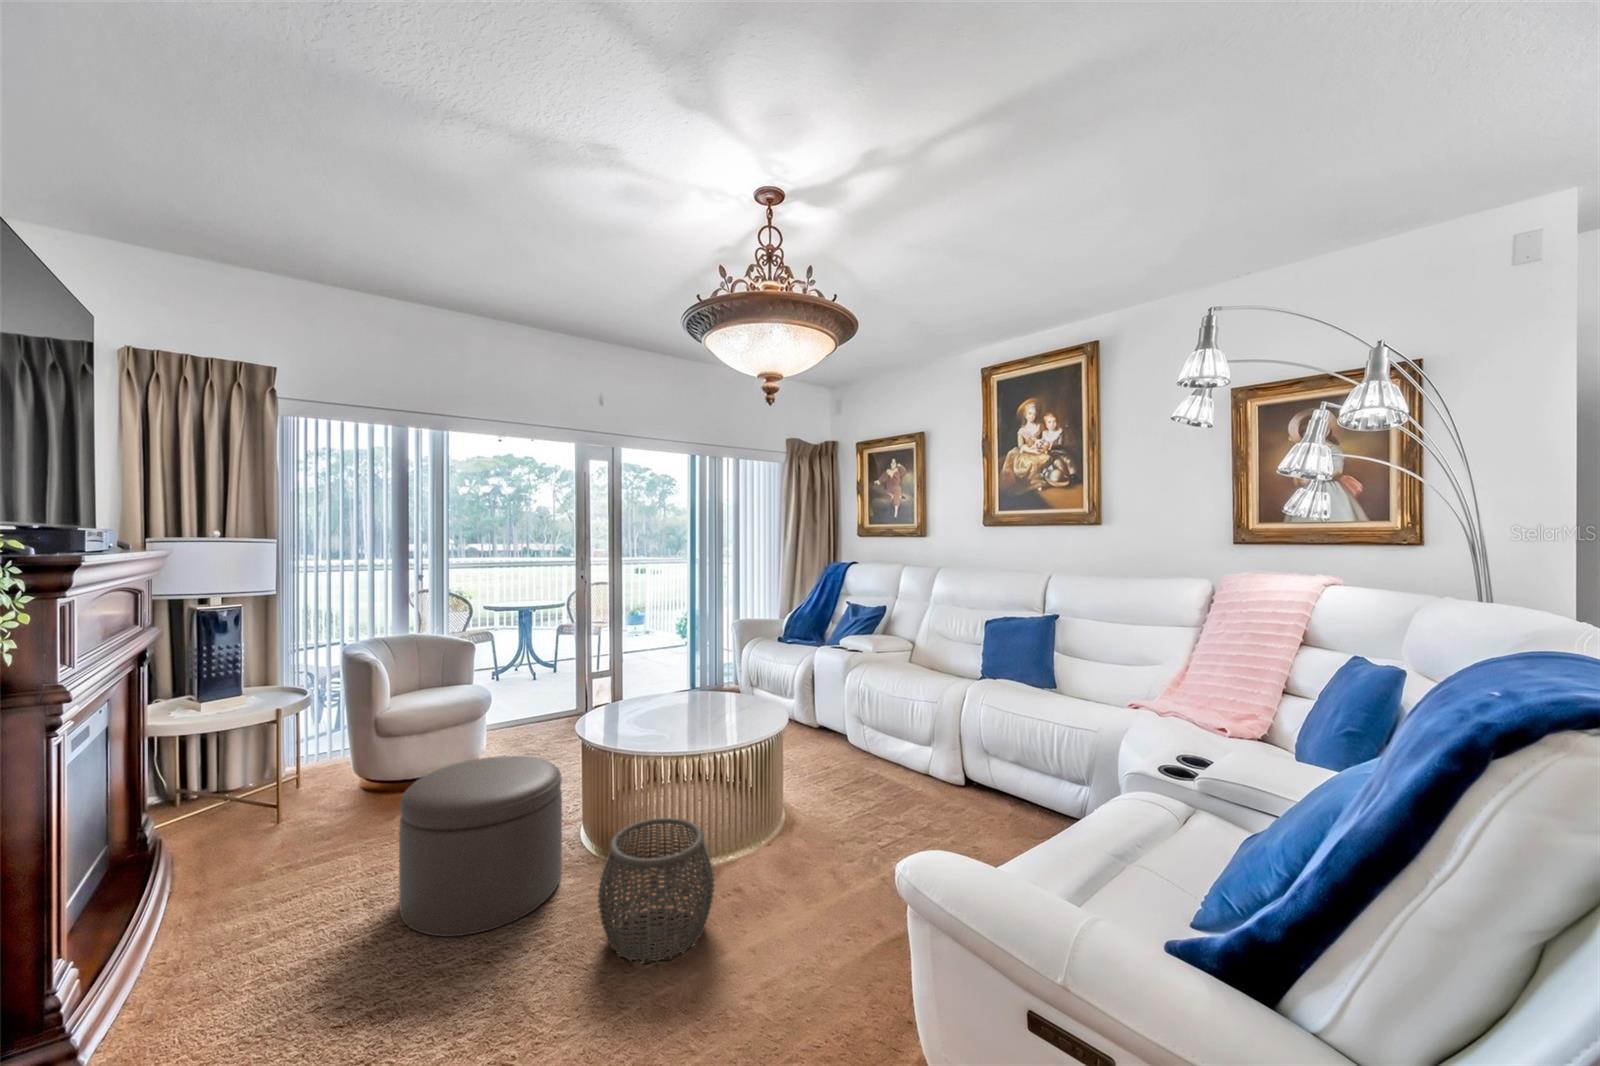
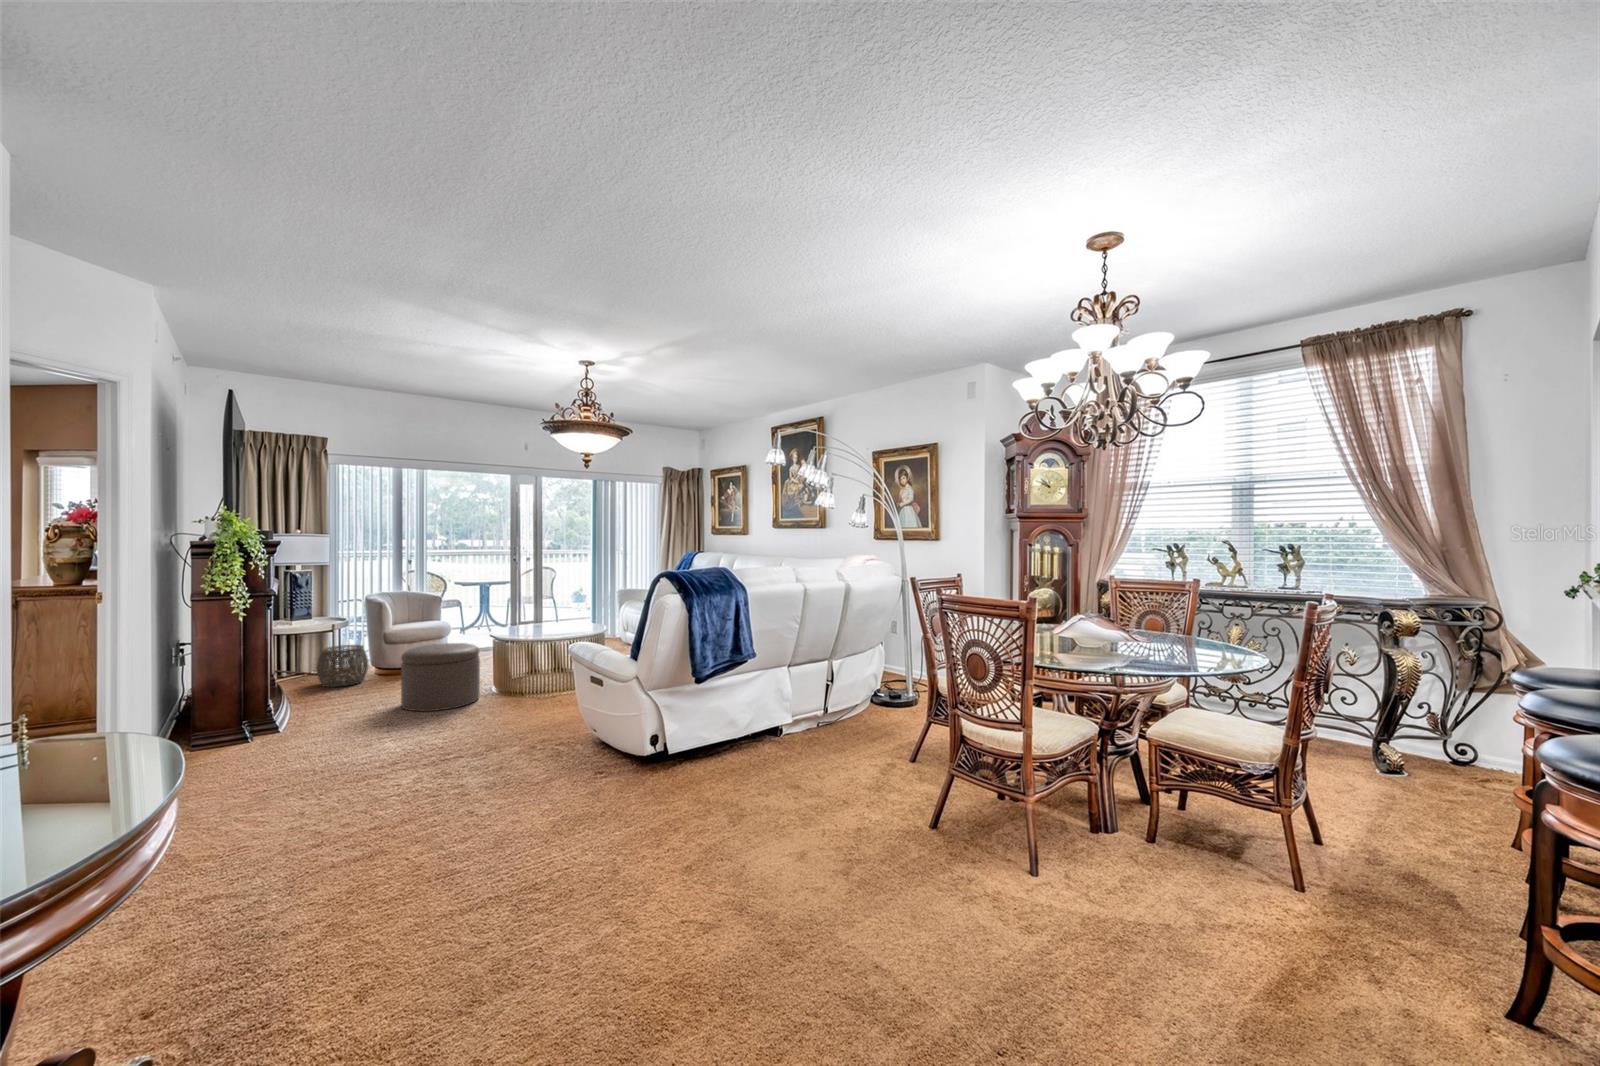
woven basket: present [598,818,715,963] -> present [316,645,368,687]

